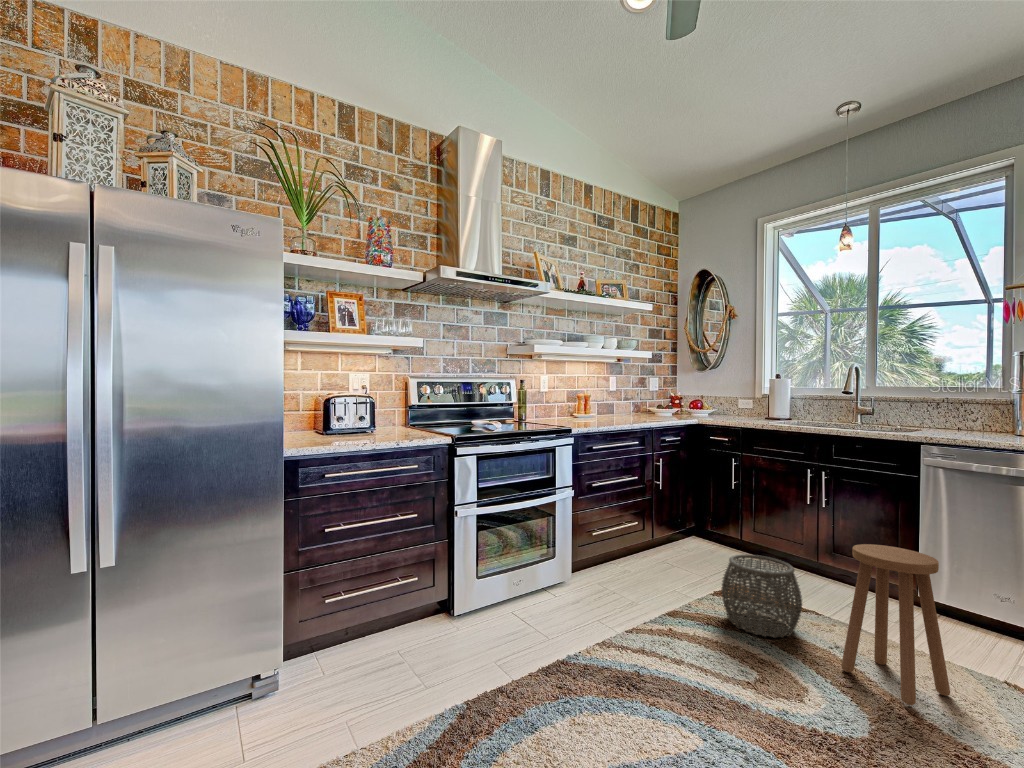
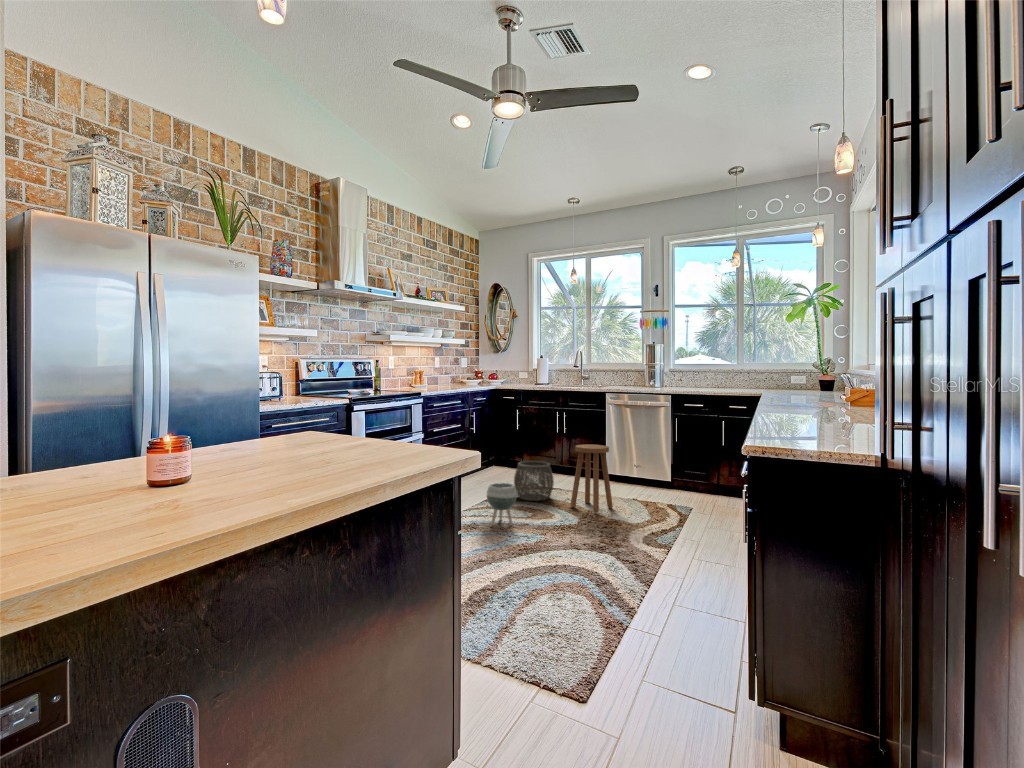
planter: none [660,605,721,699] -> present [487,483,517,525]

